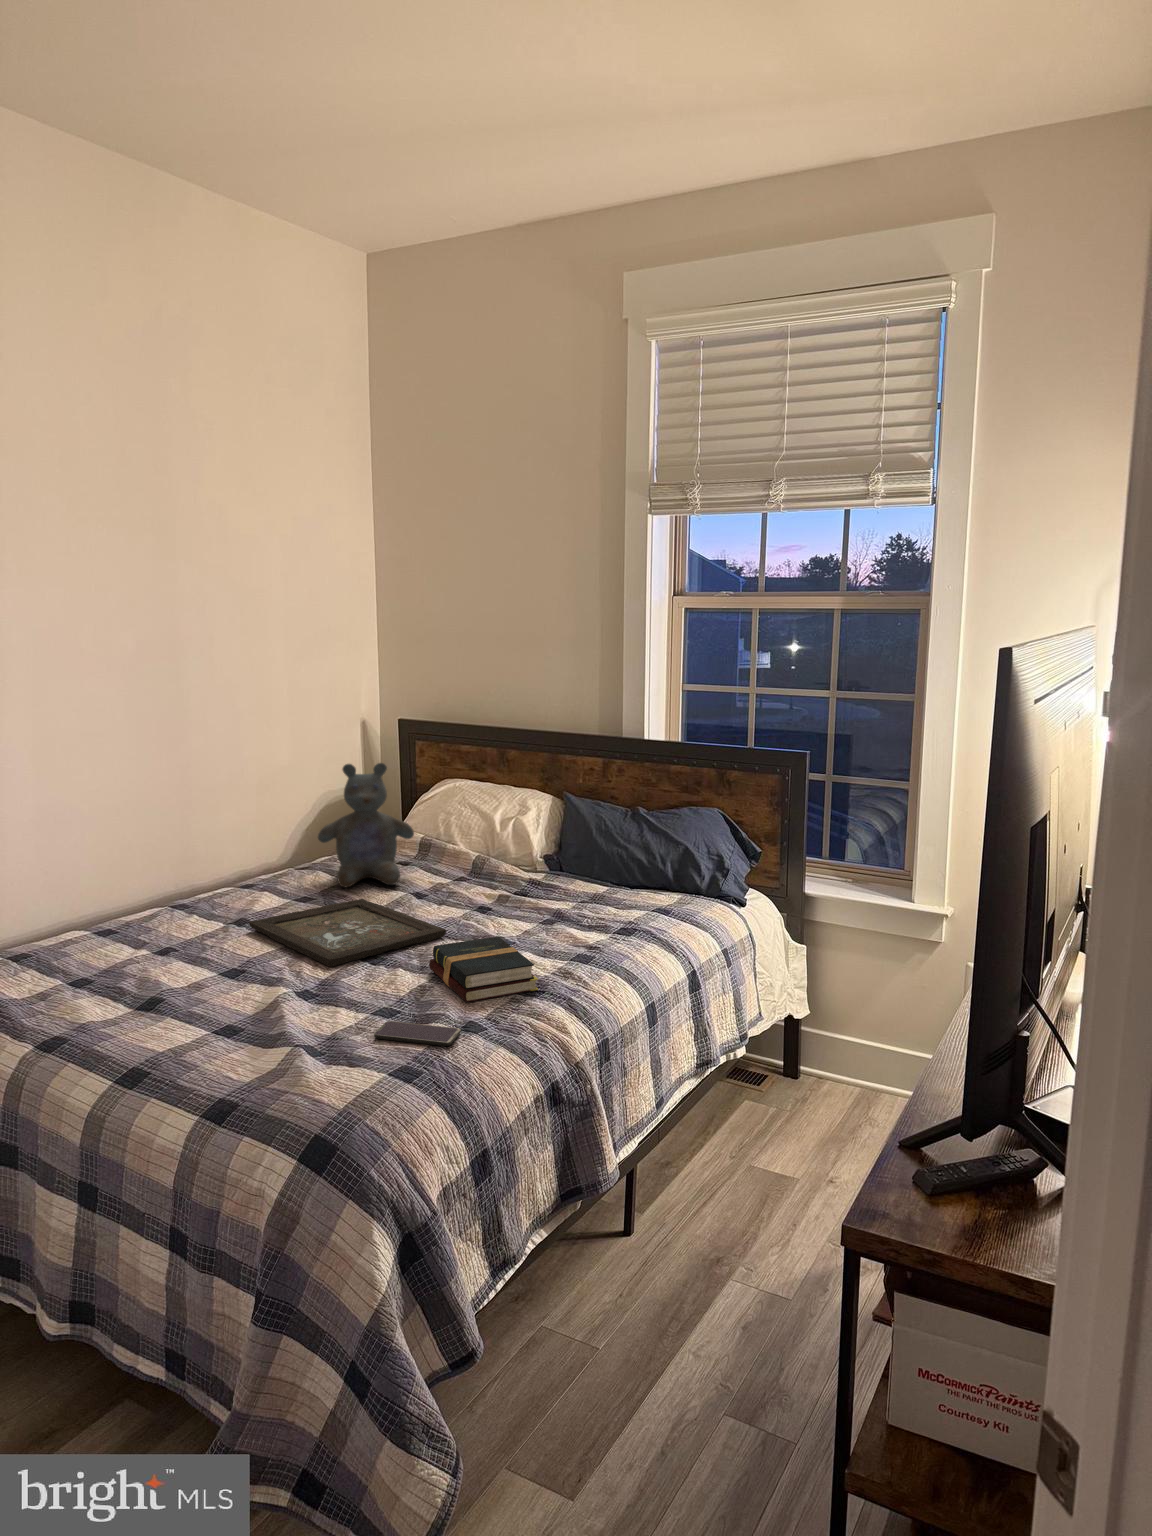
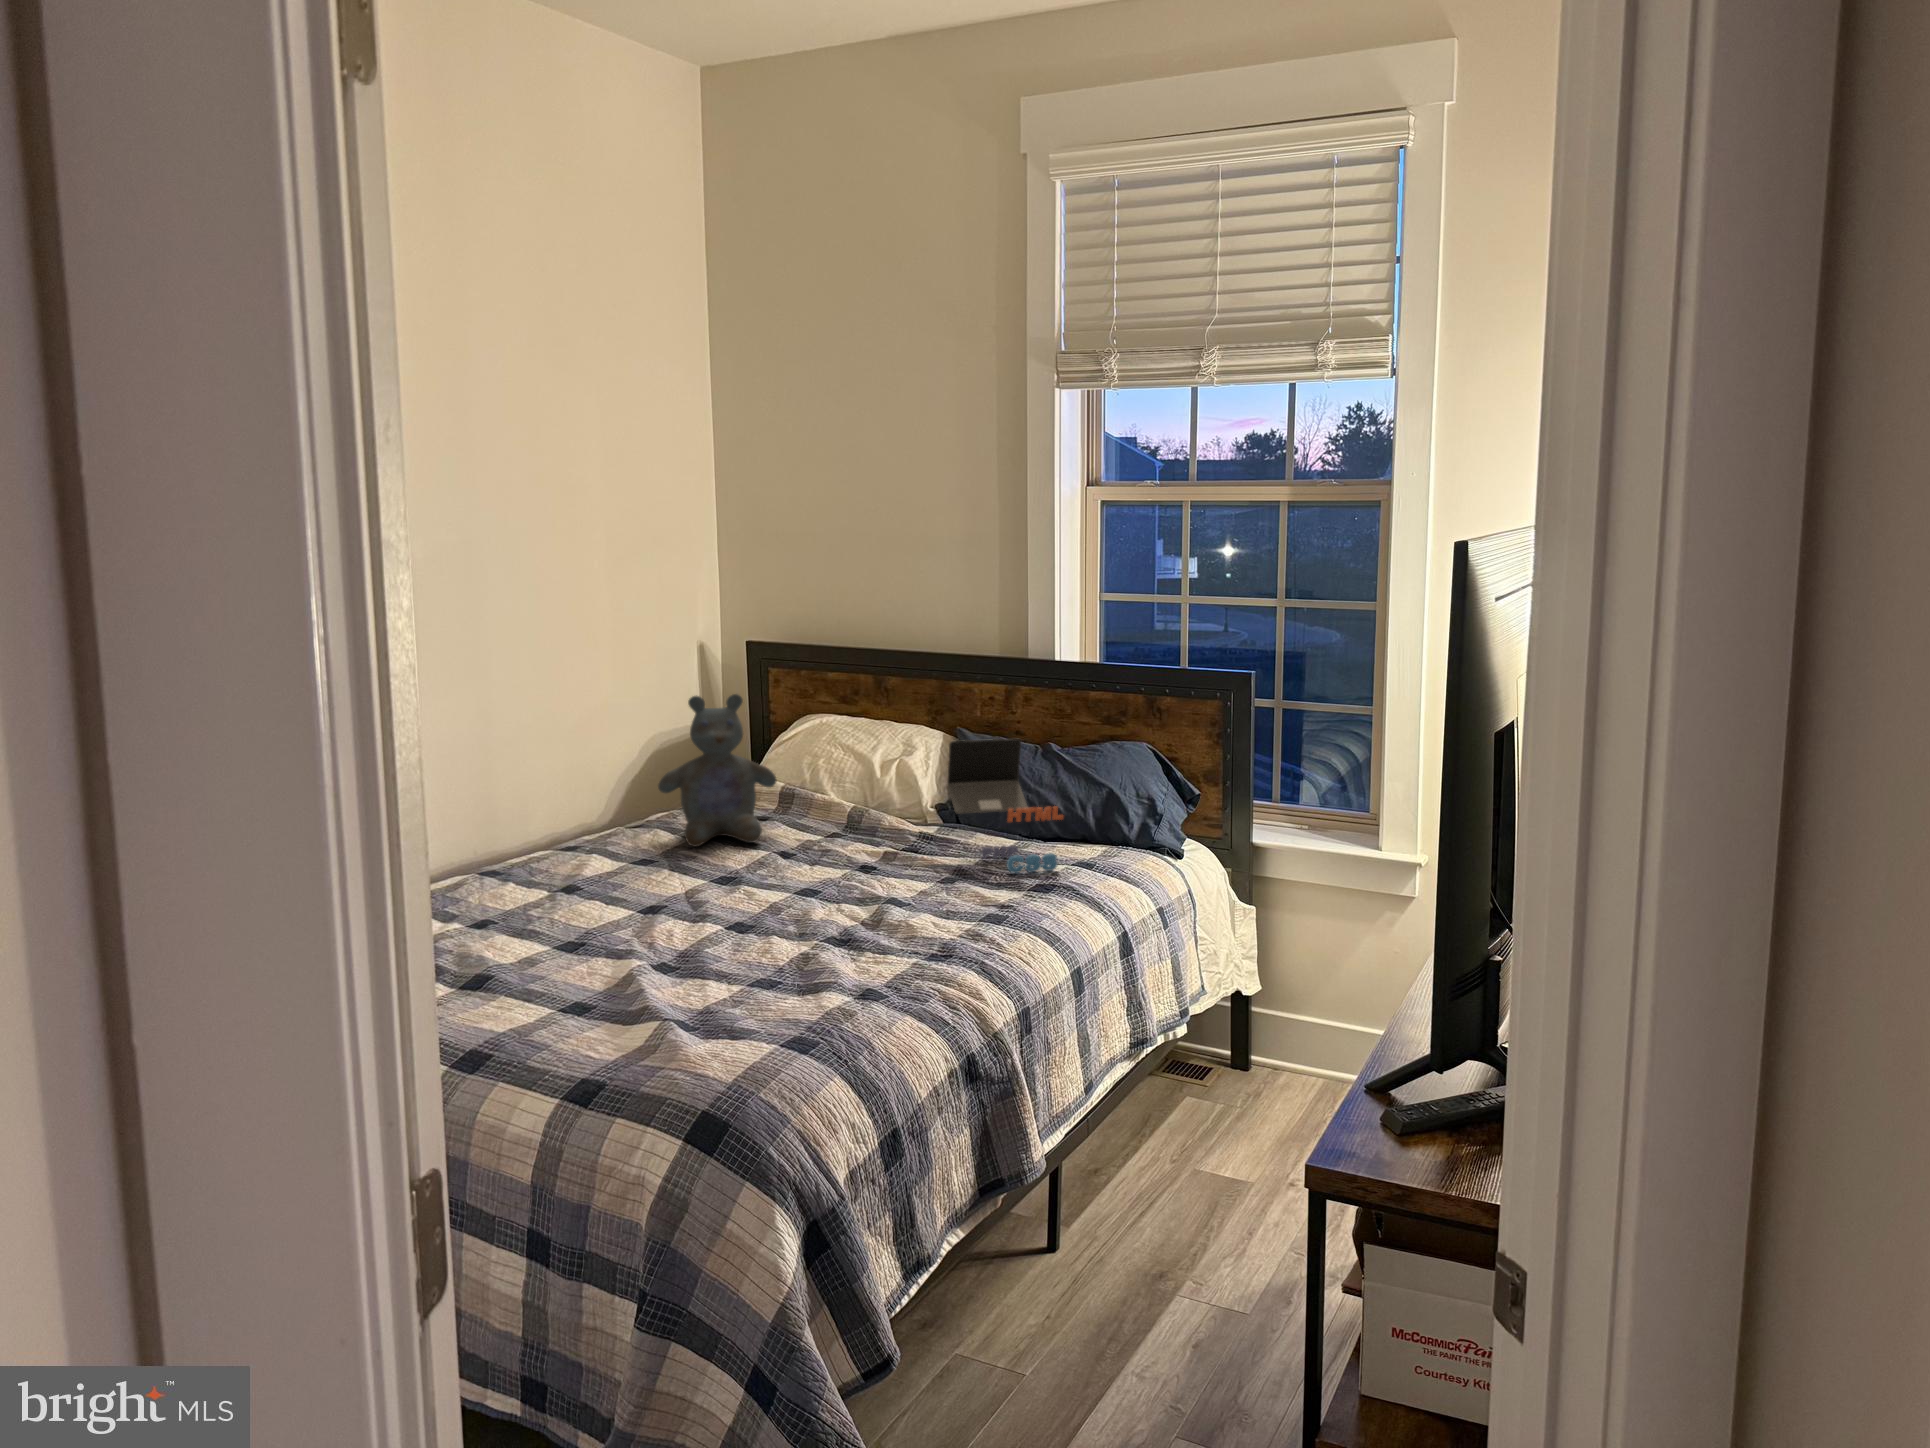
laptop: none [551,805,645,918] -> present [947,739,1063,873]
tray: present [249,899,446,967] -> none [583,858,826,934]
hardback book: present [429,937,538,1002] -> none [811,893,945,968]
smartphone: present [374,1021,461,1046] -> none [755,990,858,1015]

